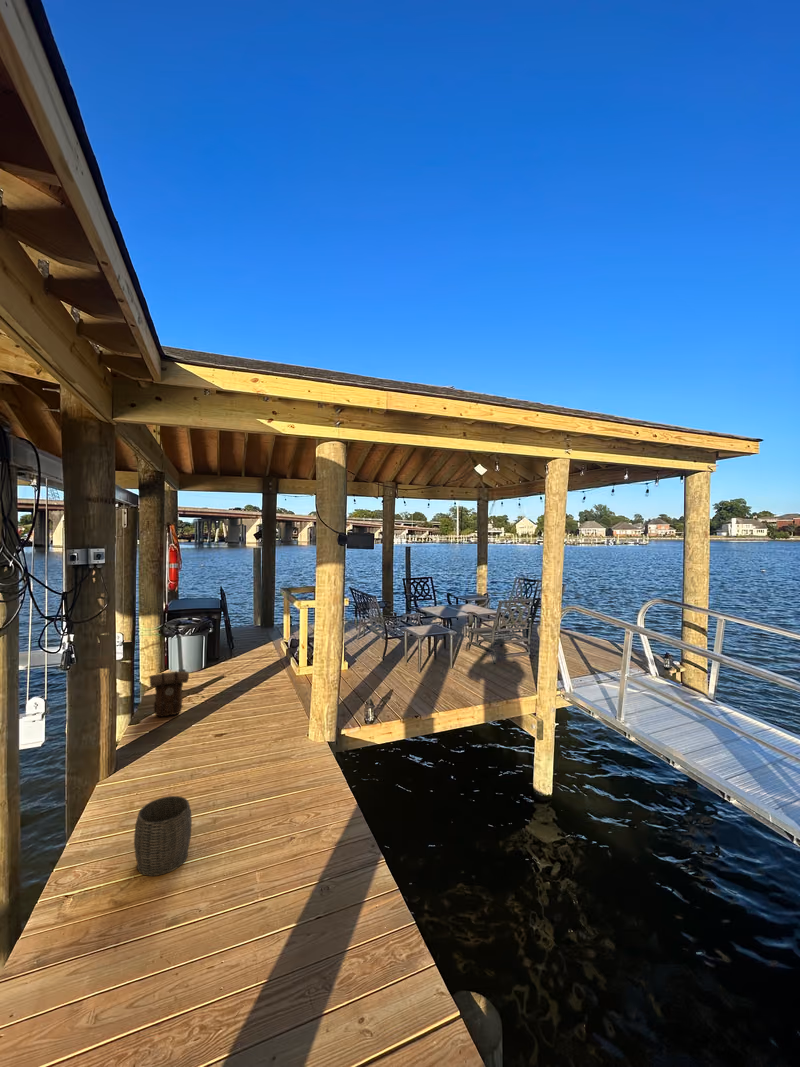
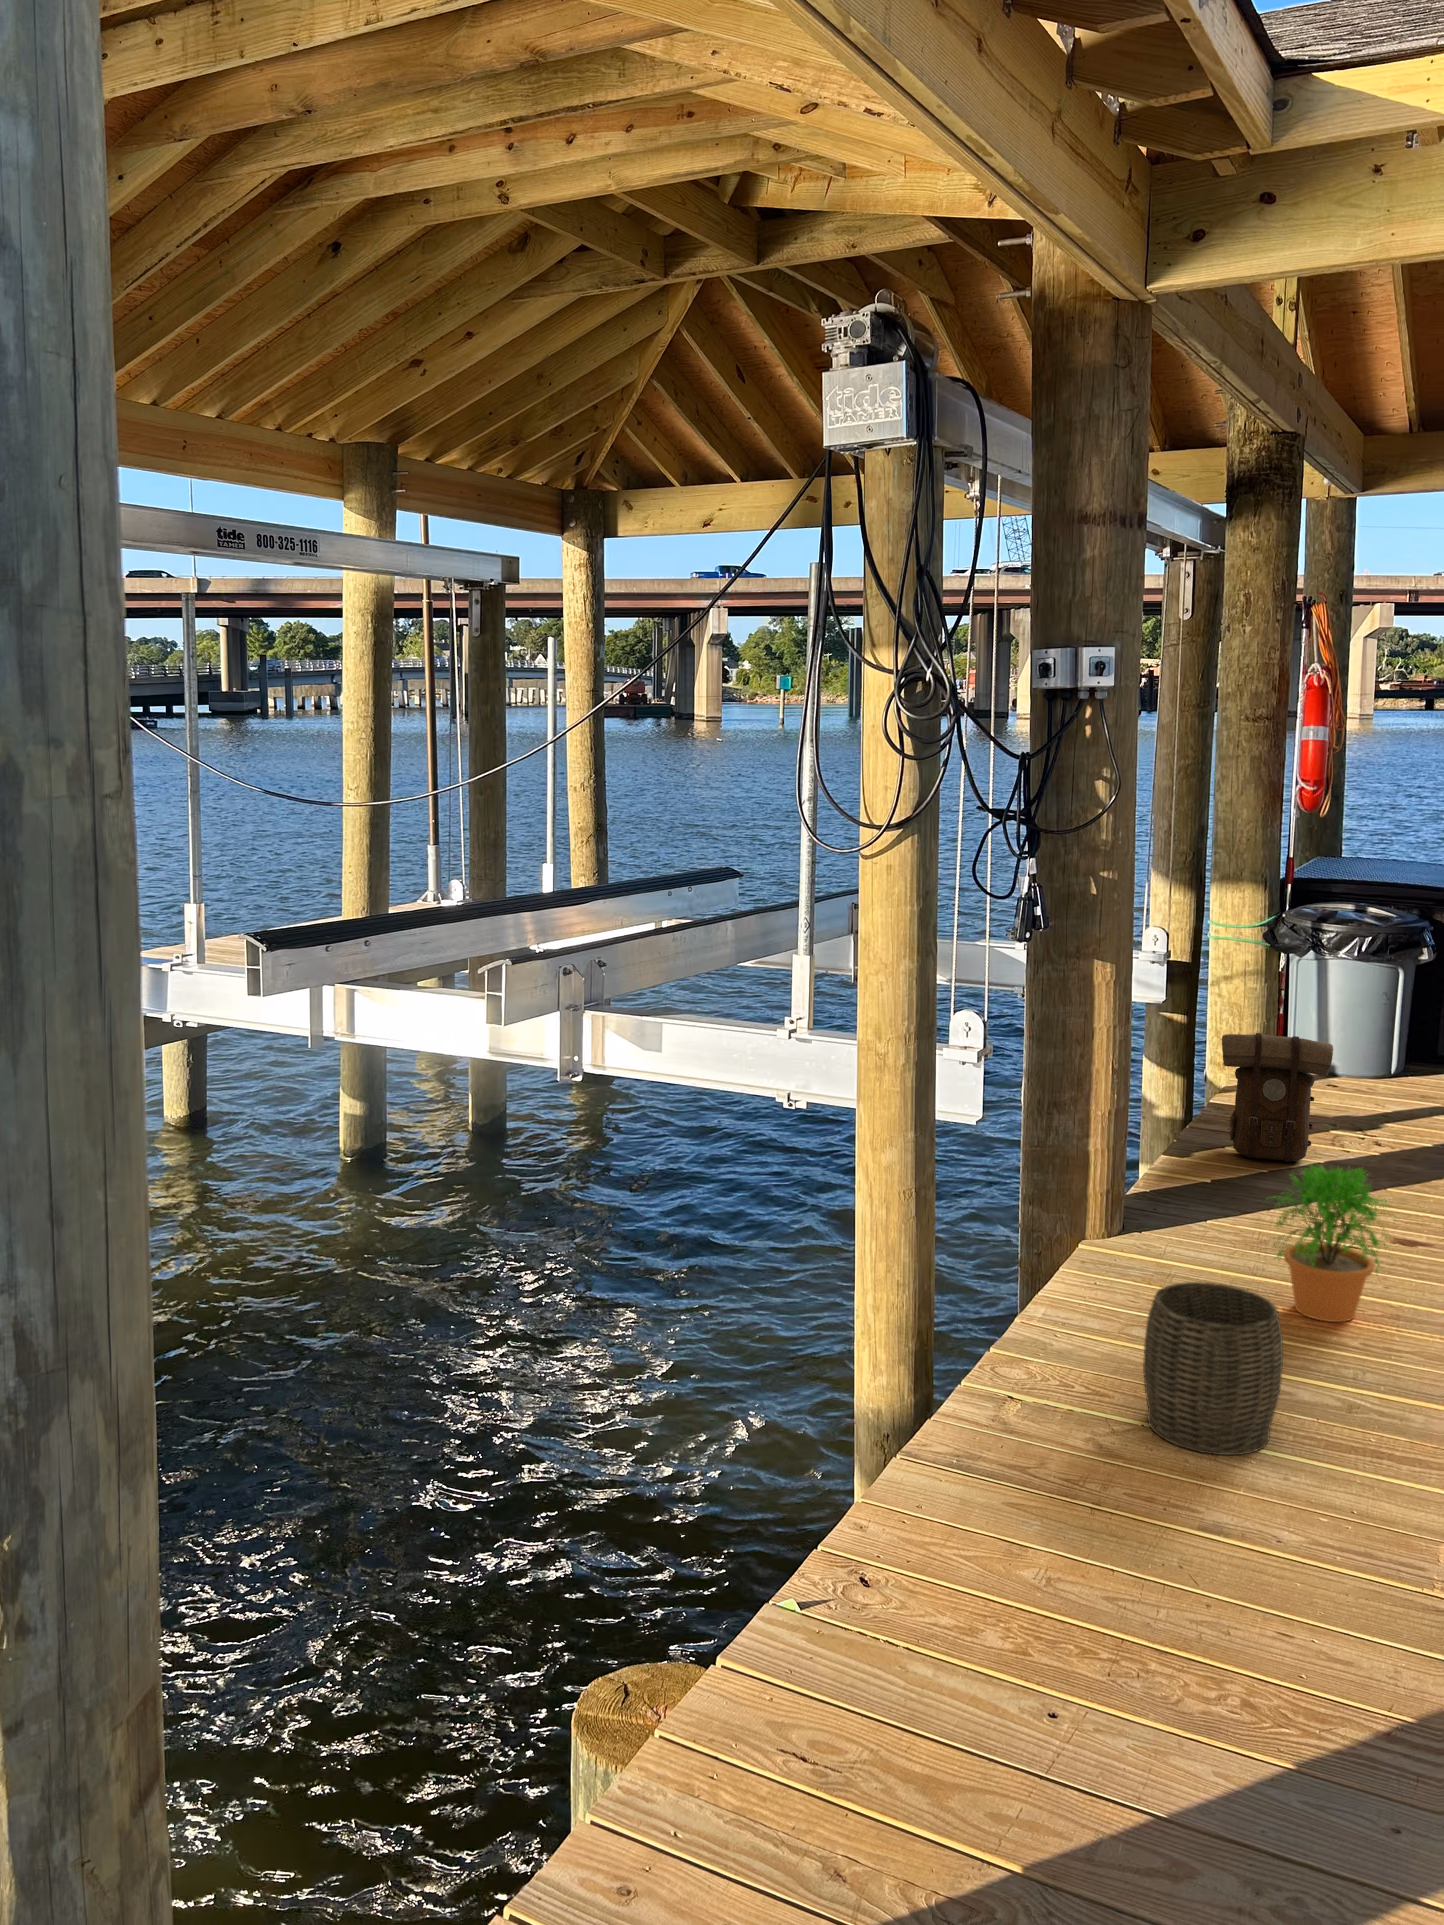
potted plant: none [174,723,224,784] -> present [1274,1164,1396,1322]

